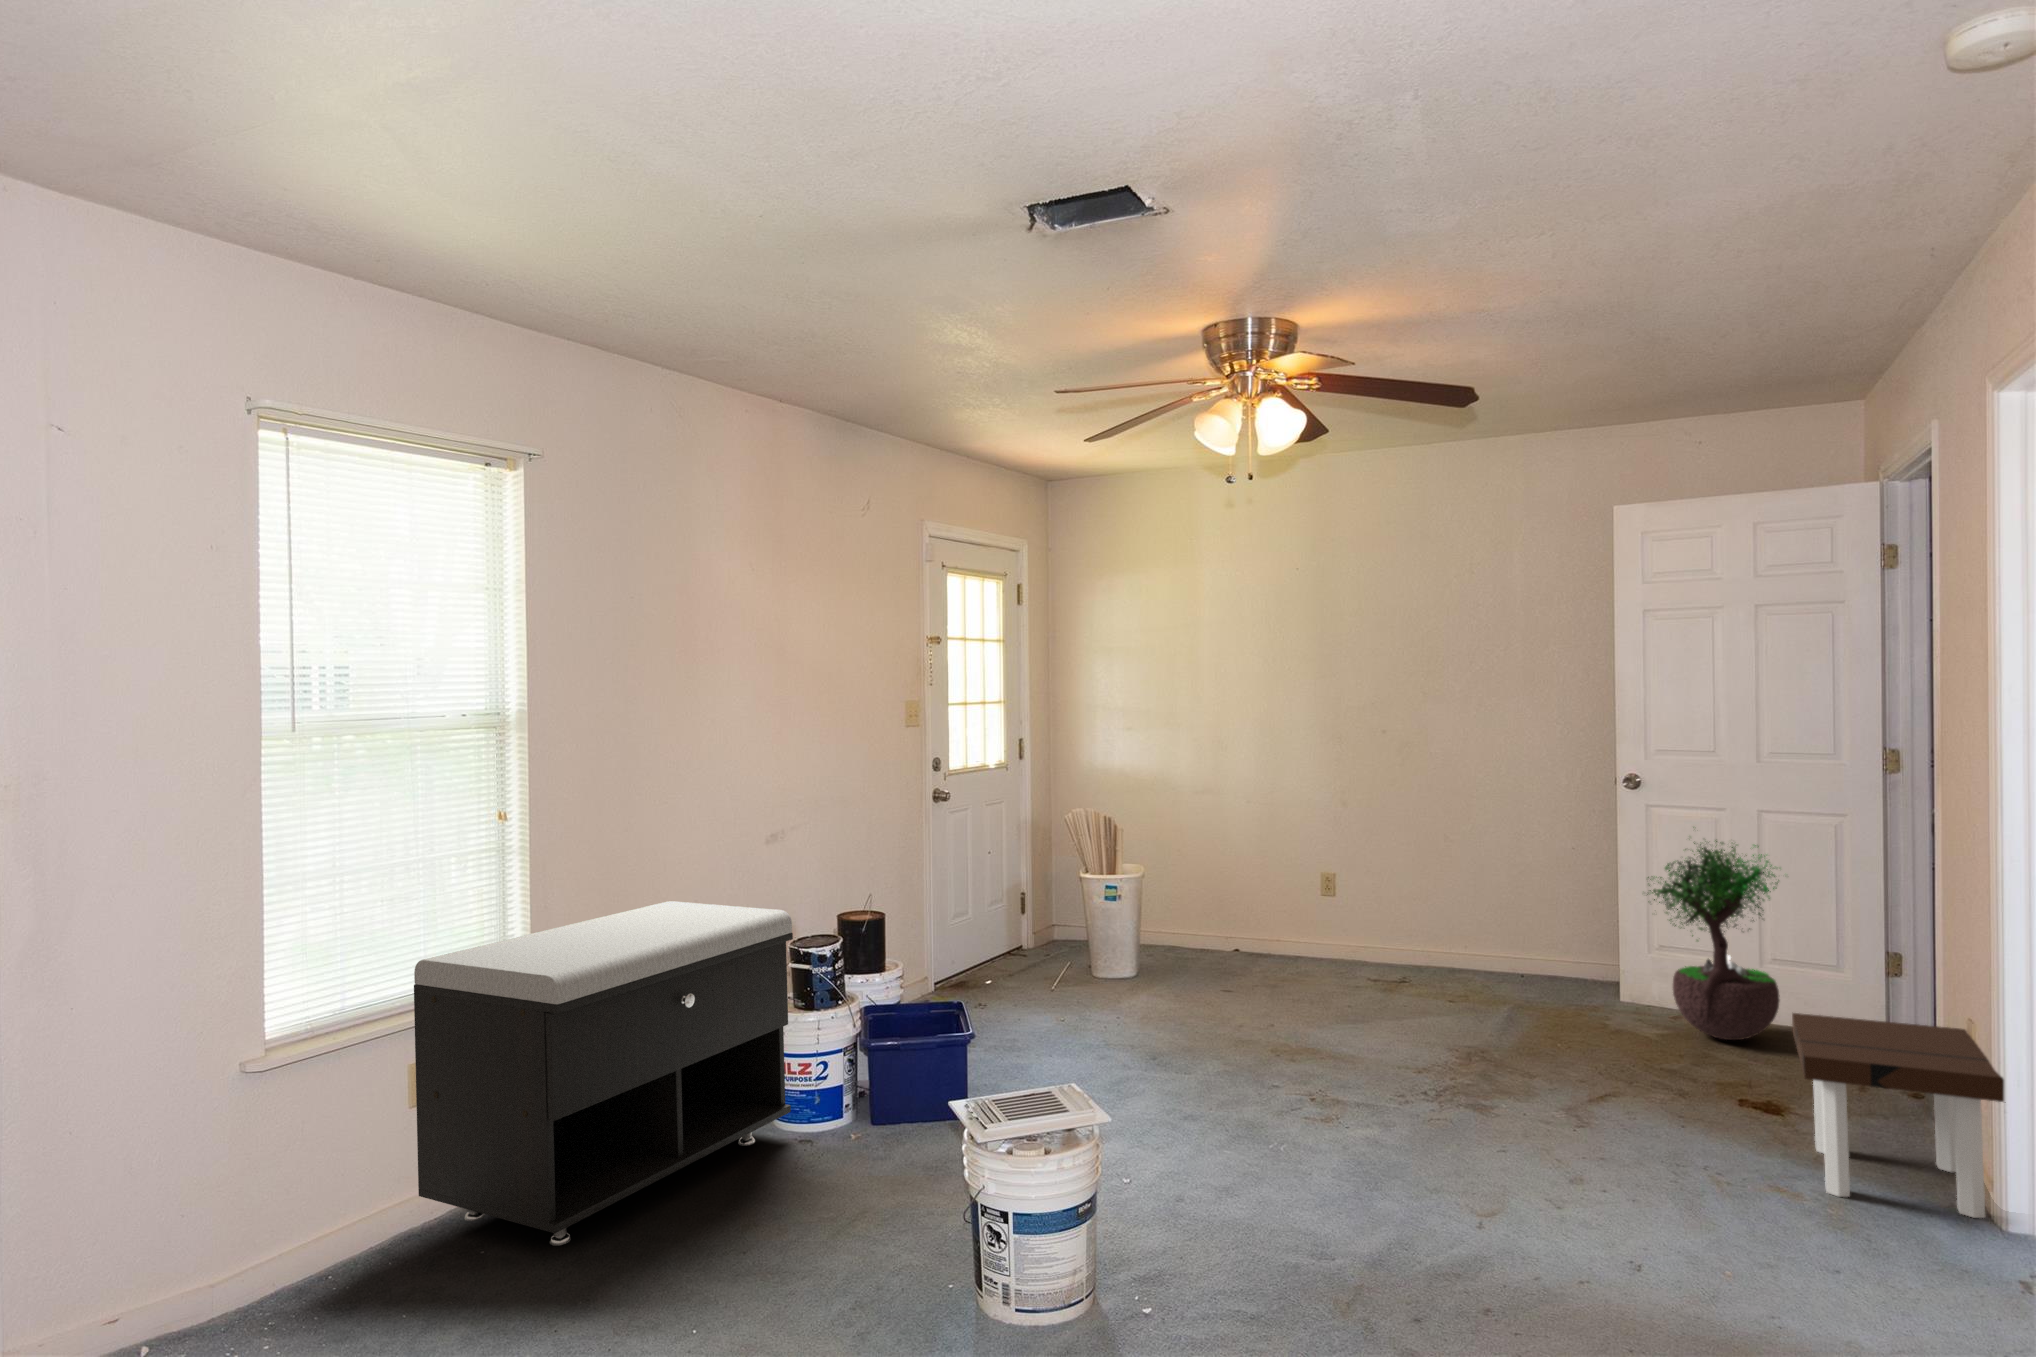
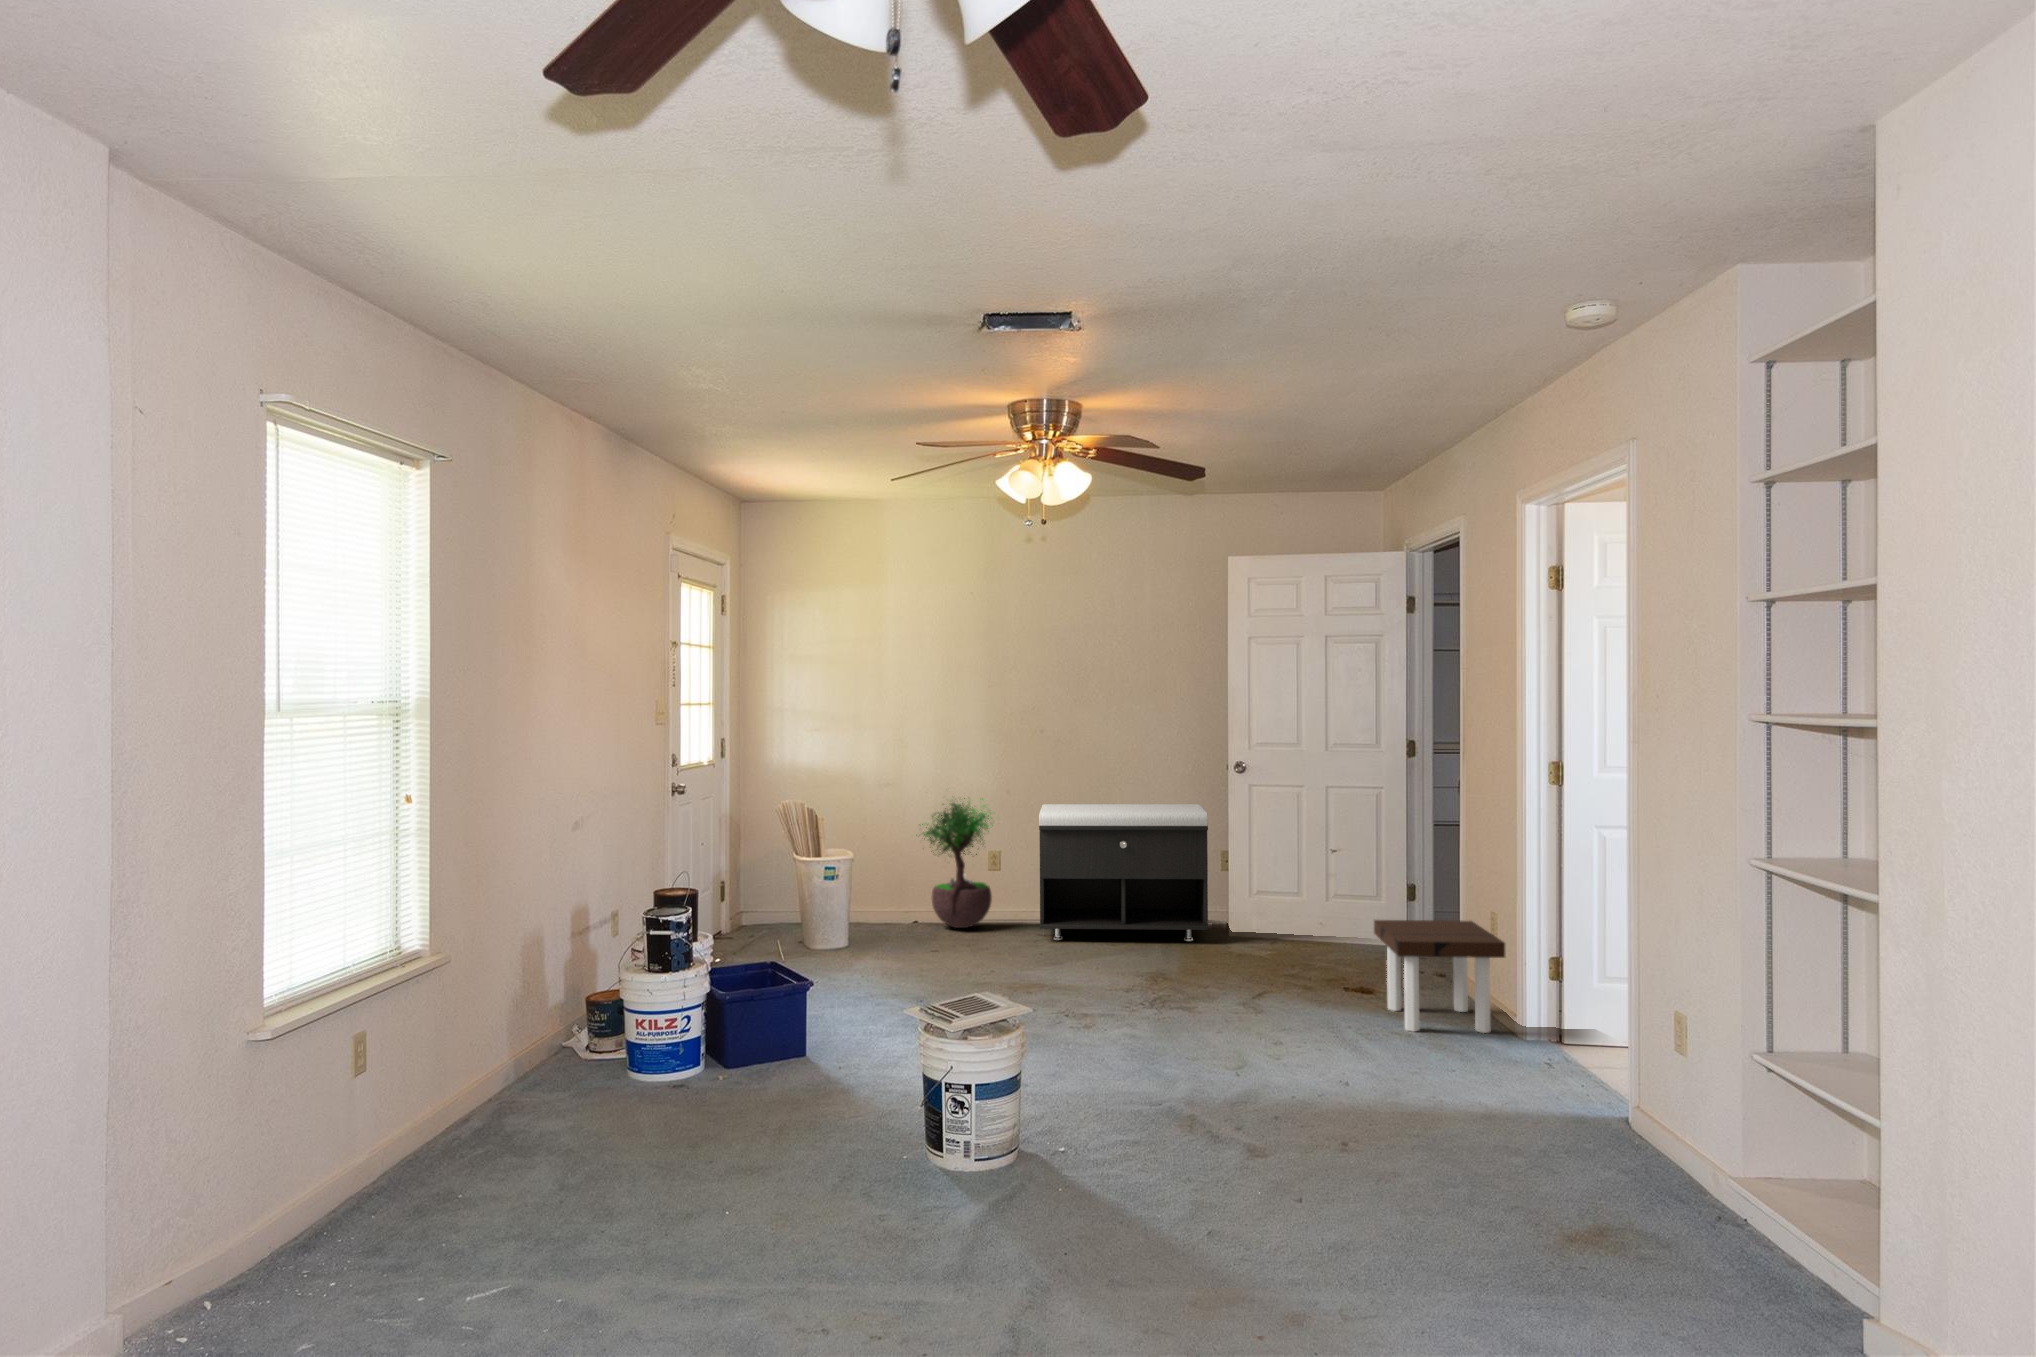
potted tree: present [1647,827,1780,1040] -> present [916,798,993,928]
storage bench: present [414,901,793,1246] -> present [1039,804,1208,941]

